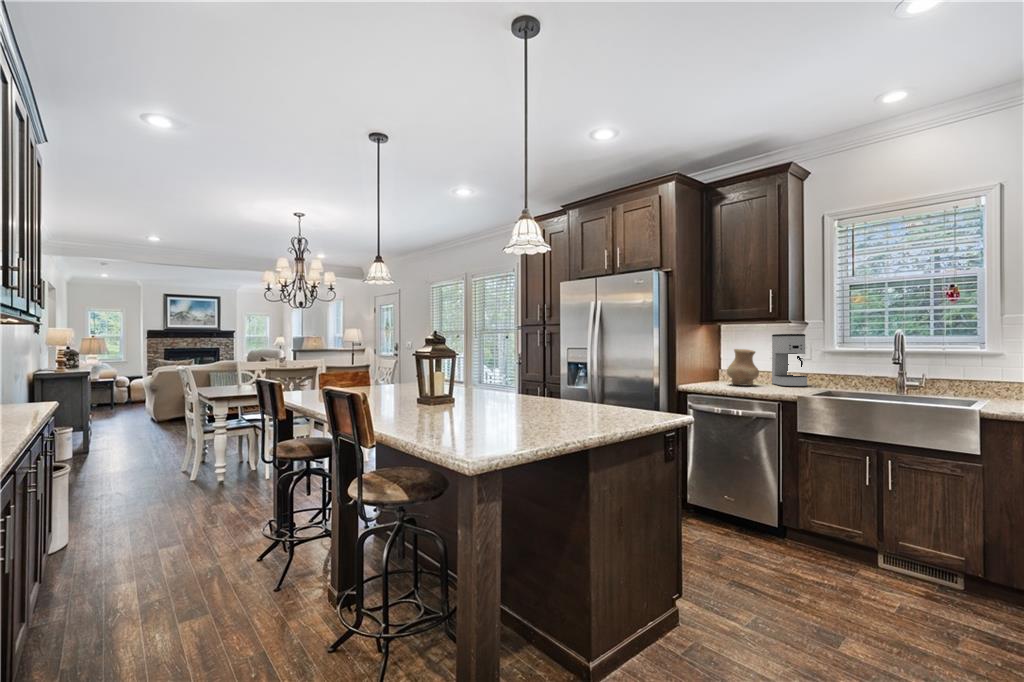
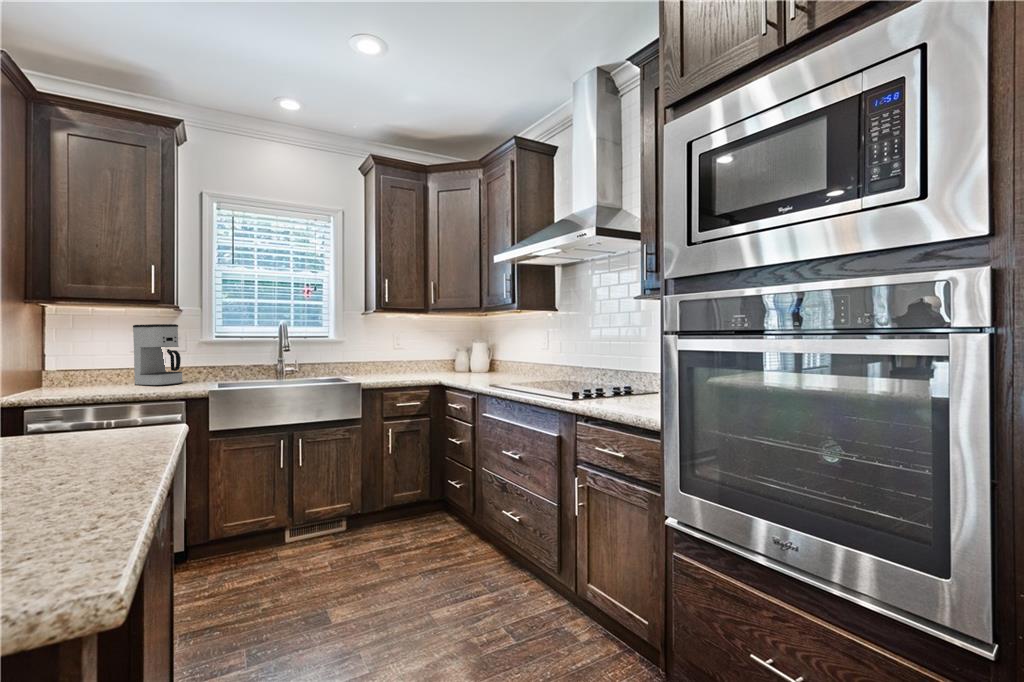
vase: present [727,349,759,386] -> none [77,344,127,392]

